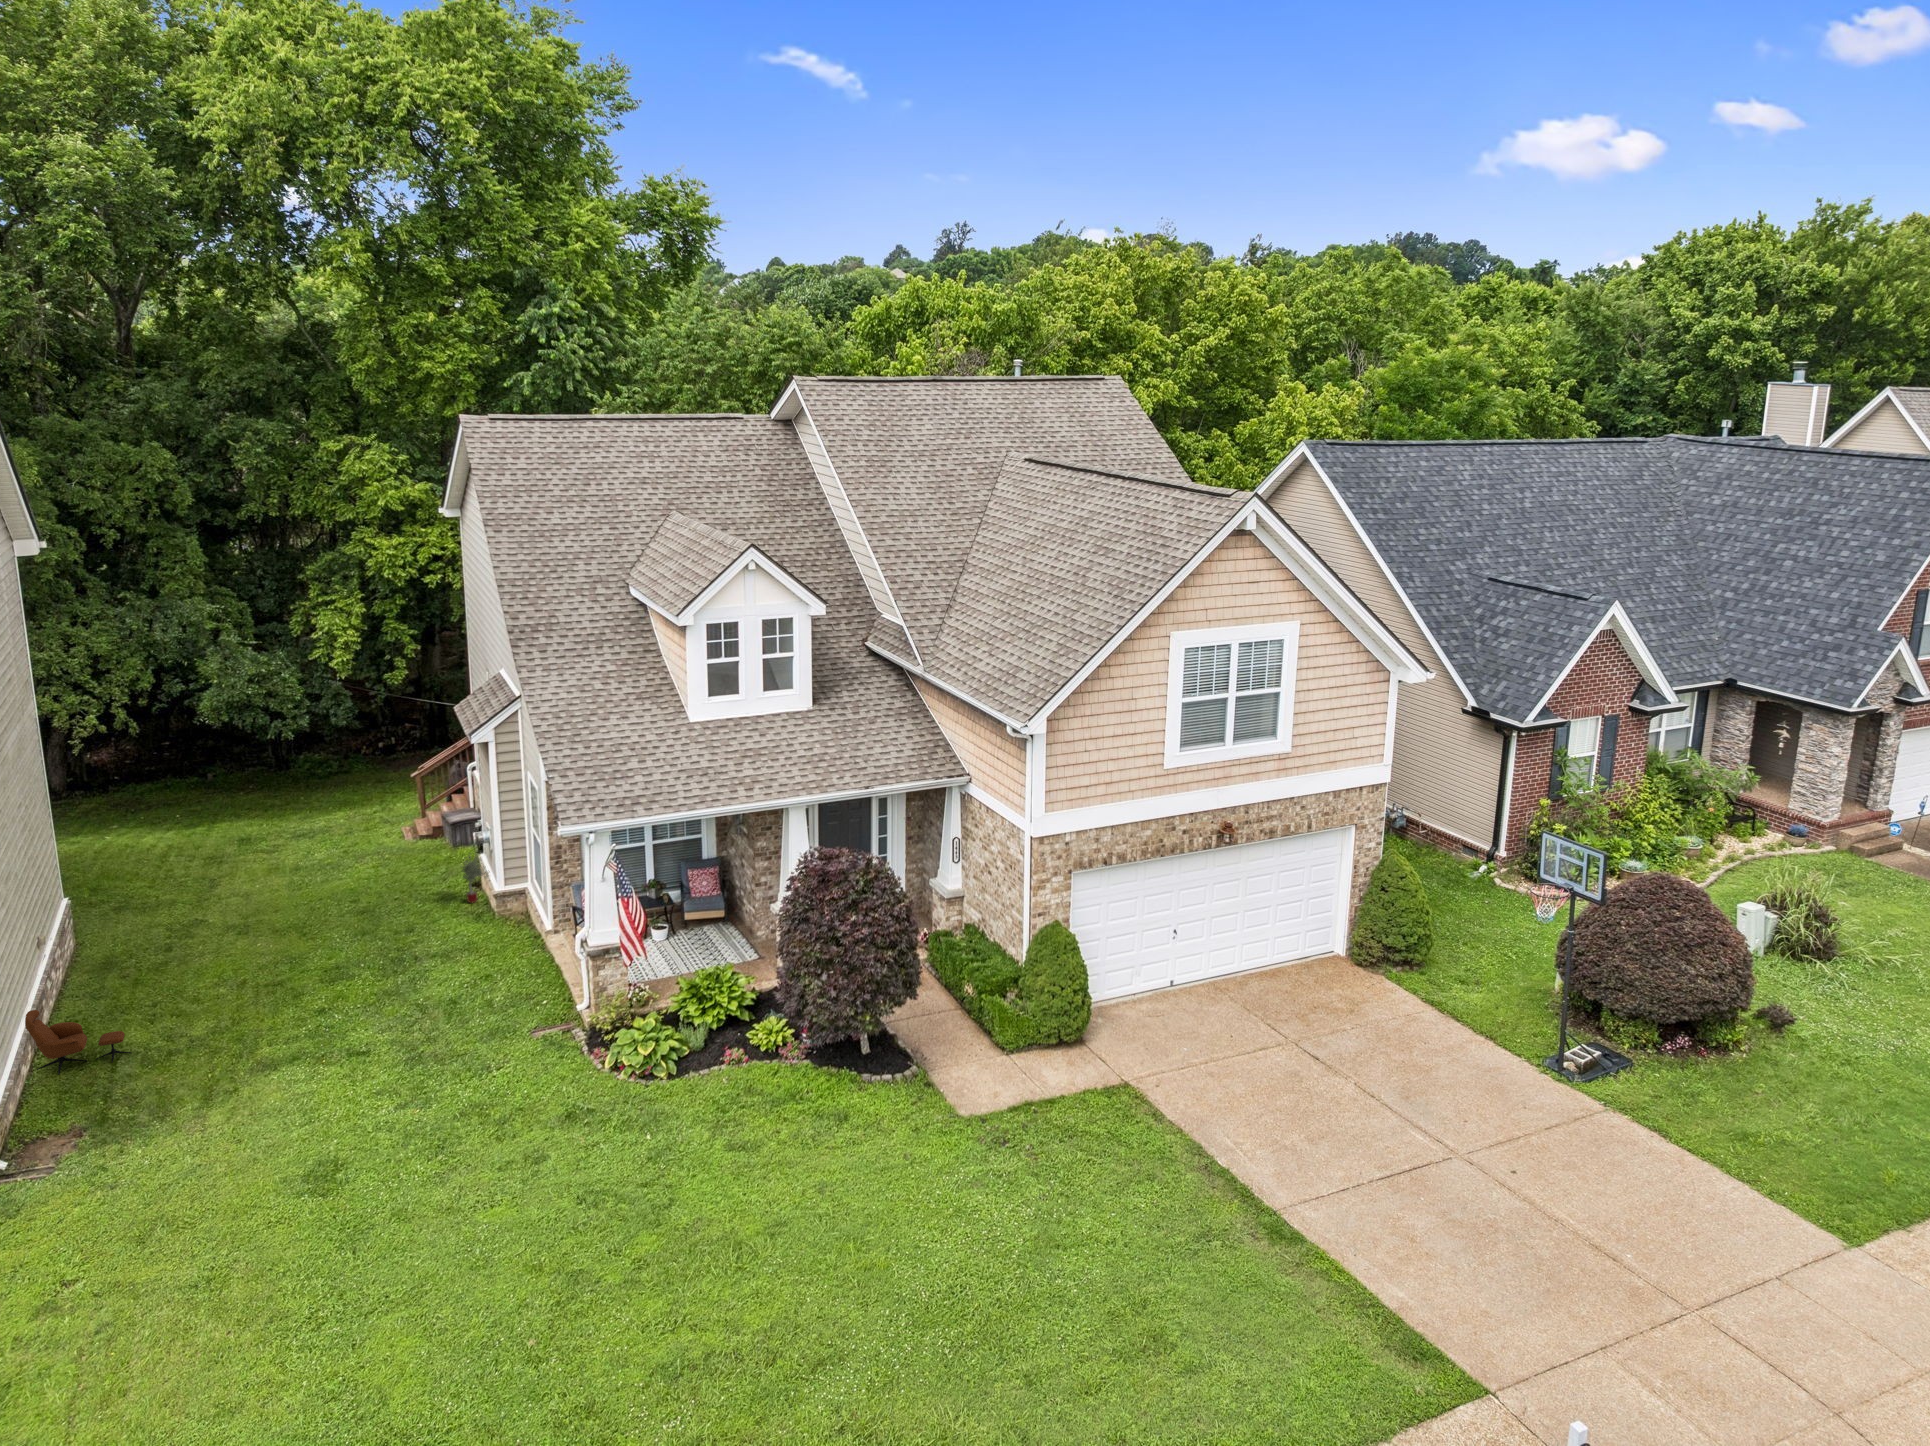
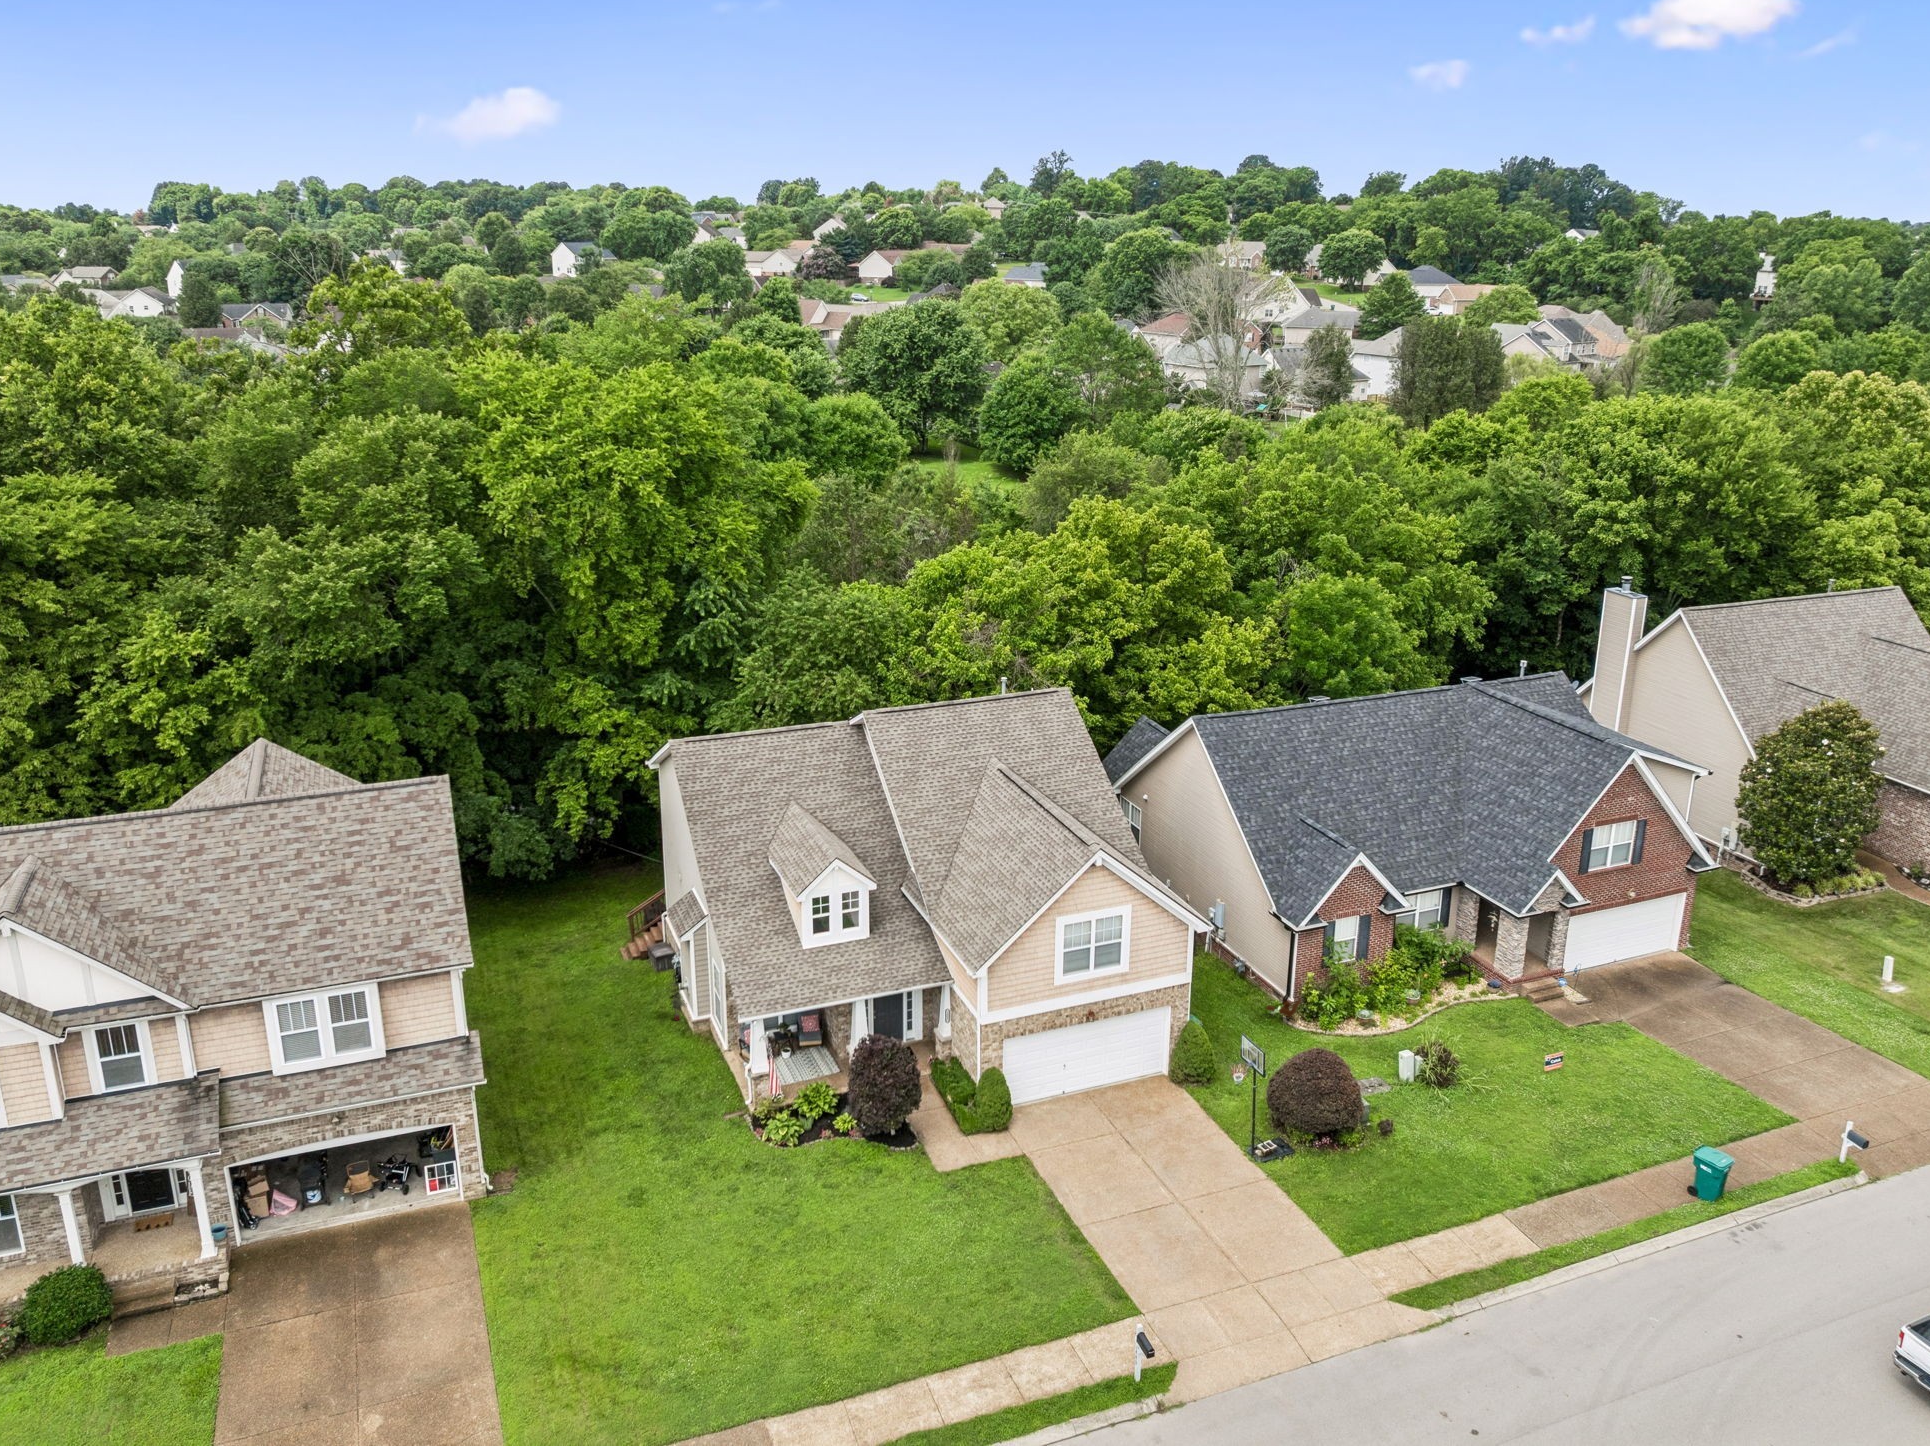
lounge chair: present [25,1010,131,1075] -> present [1266,998,1301,1019]

